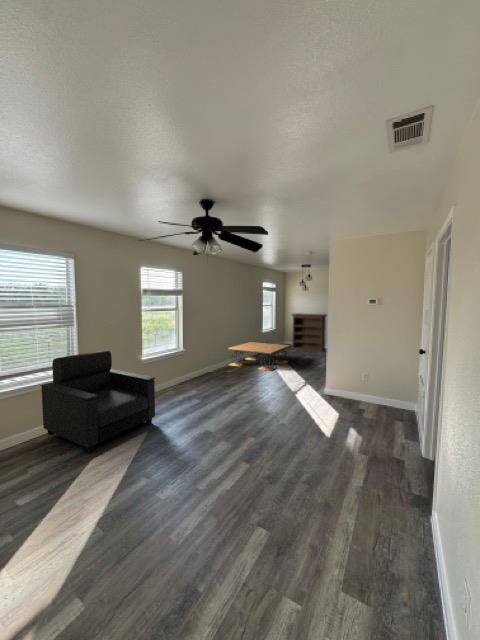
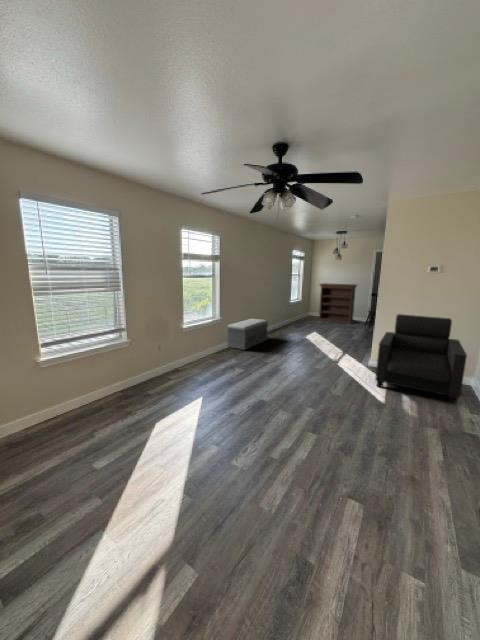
coffee table: present [228,342,290,371] -> none [259,312,321,341]
storage bench: none [192,349,234,381] -> present [228,319,268,350]
armchair: present [41,350,155,453] -> present [375,314,467,403]

